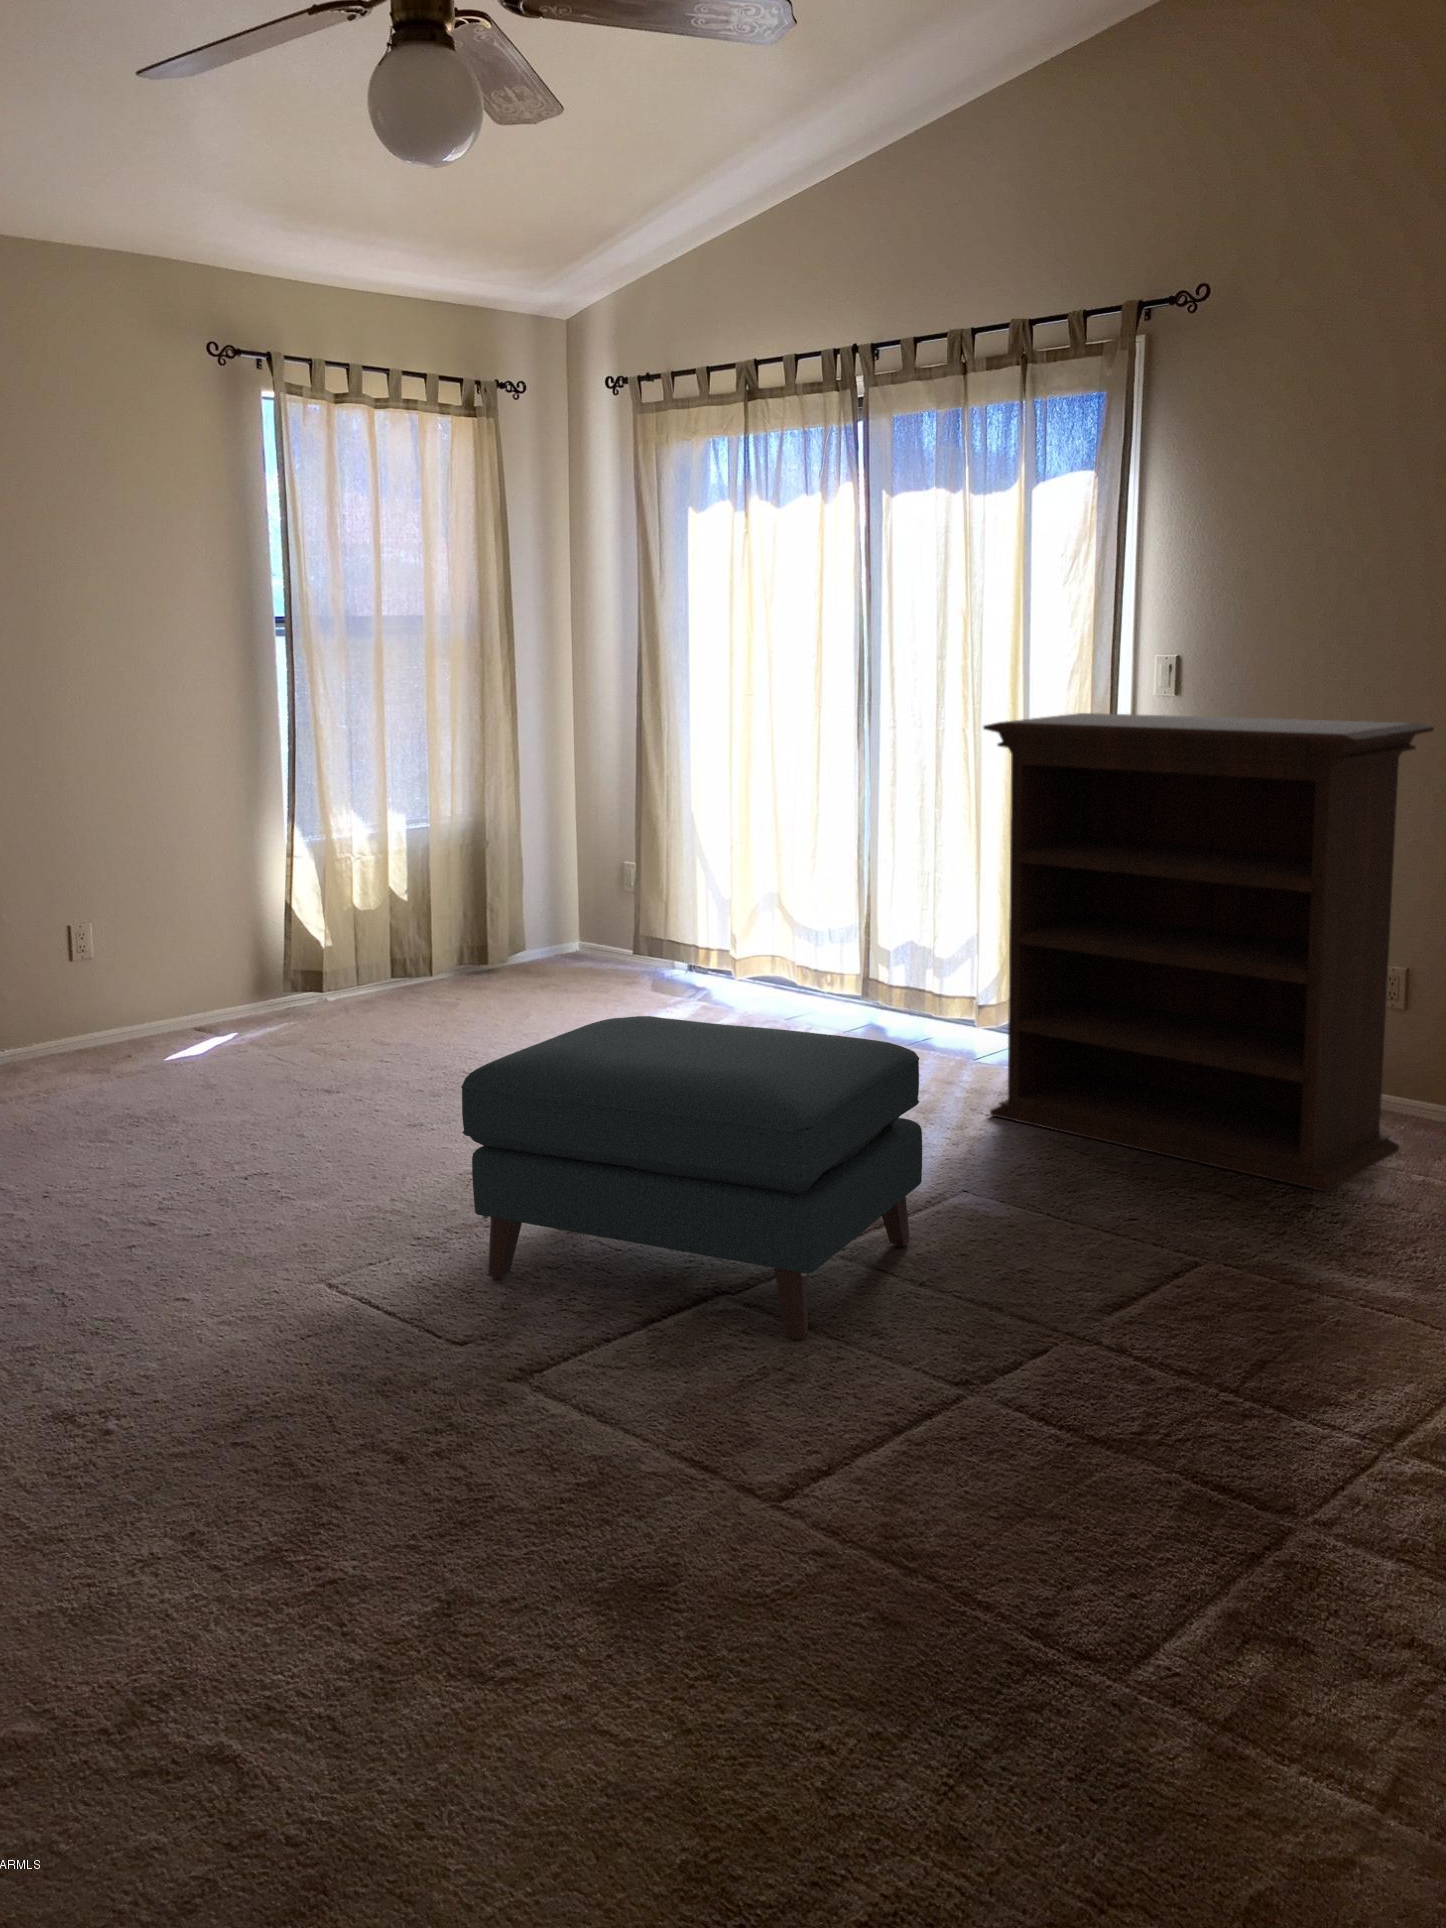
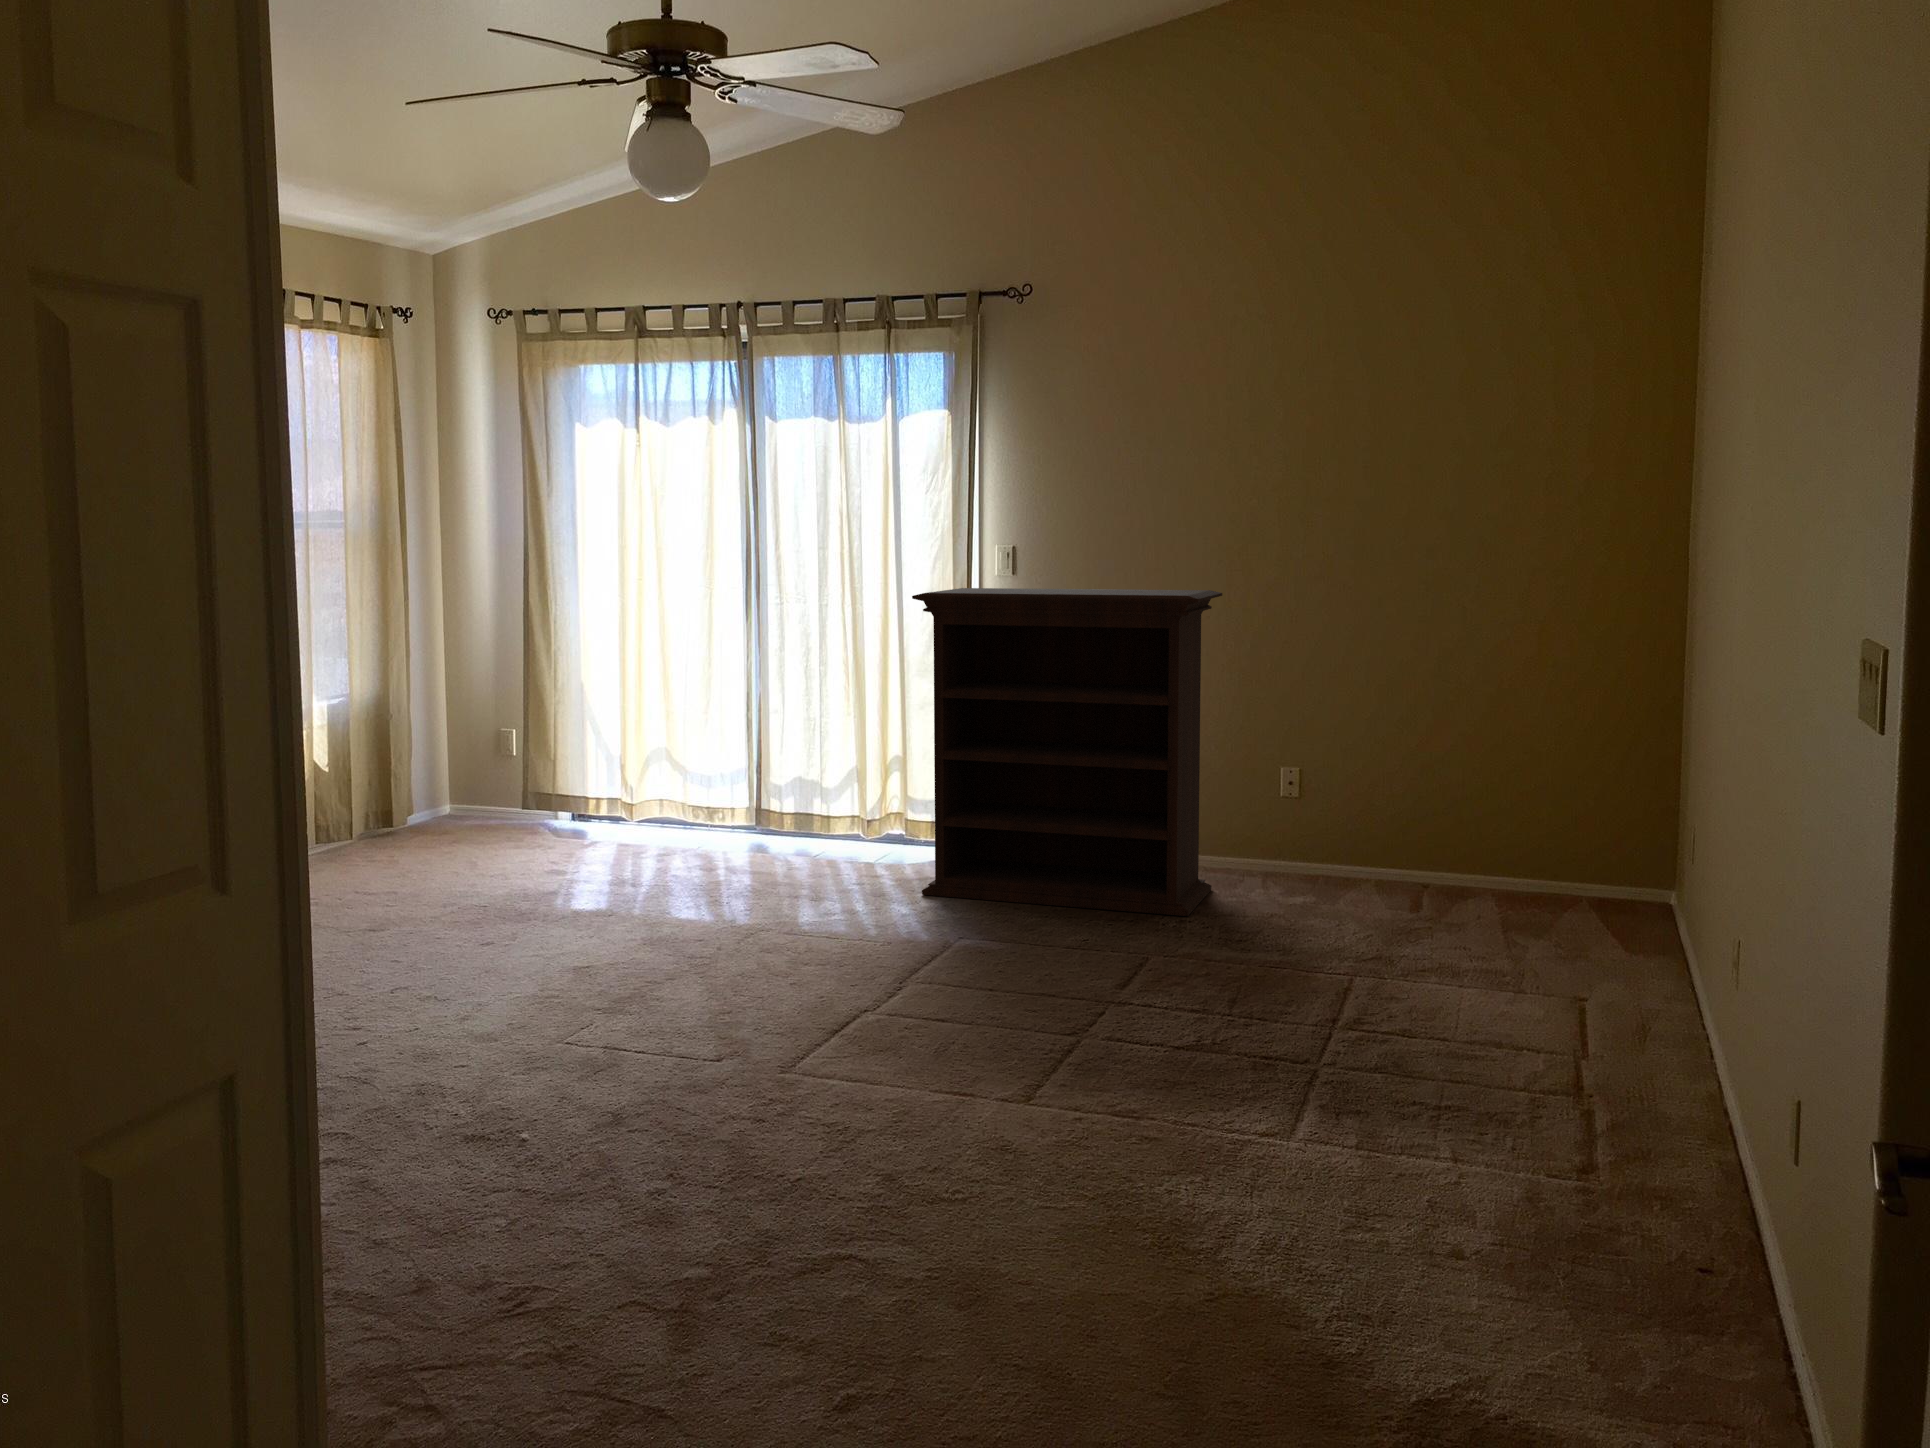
ottoman: present [461,1016,922,1340] -> none [635,819,954,1034]

